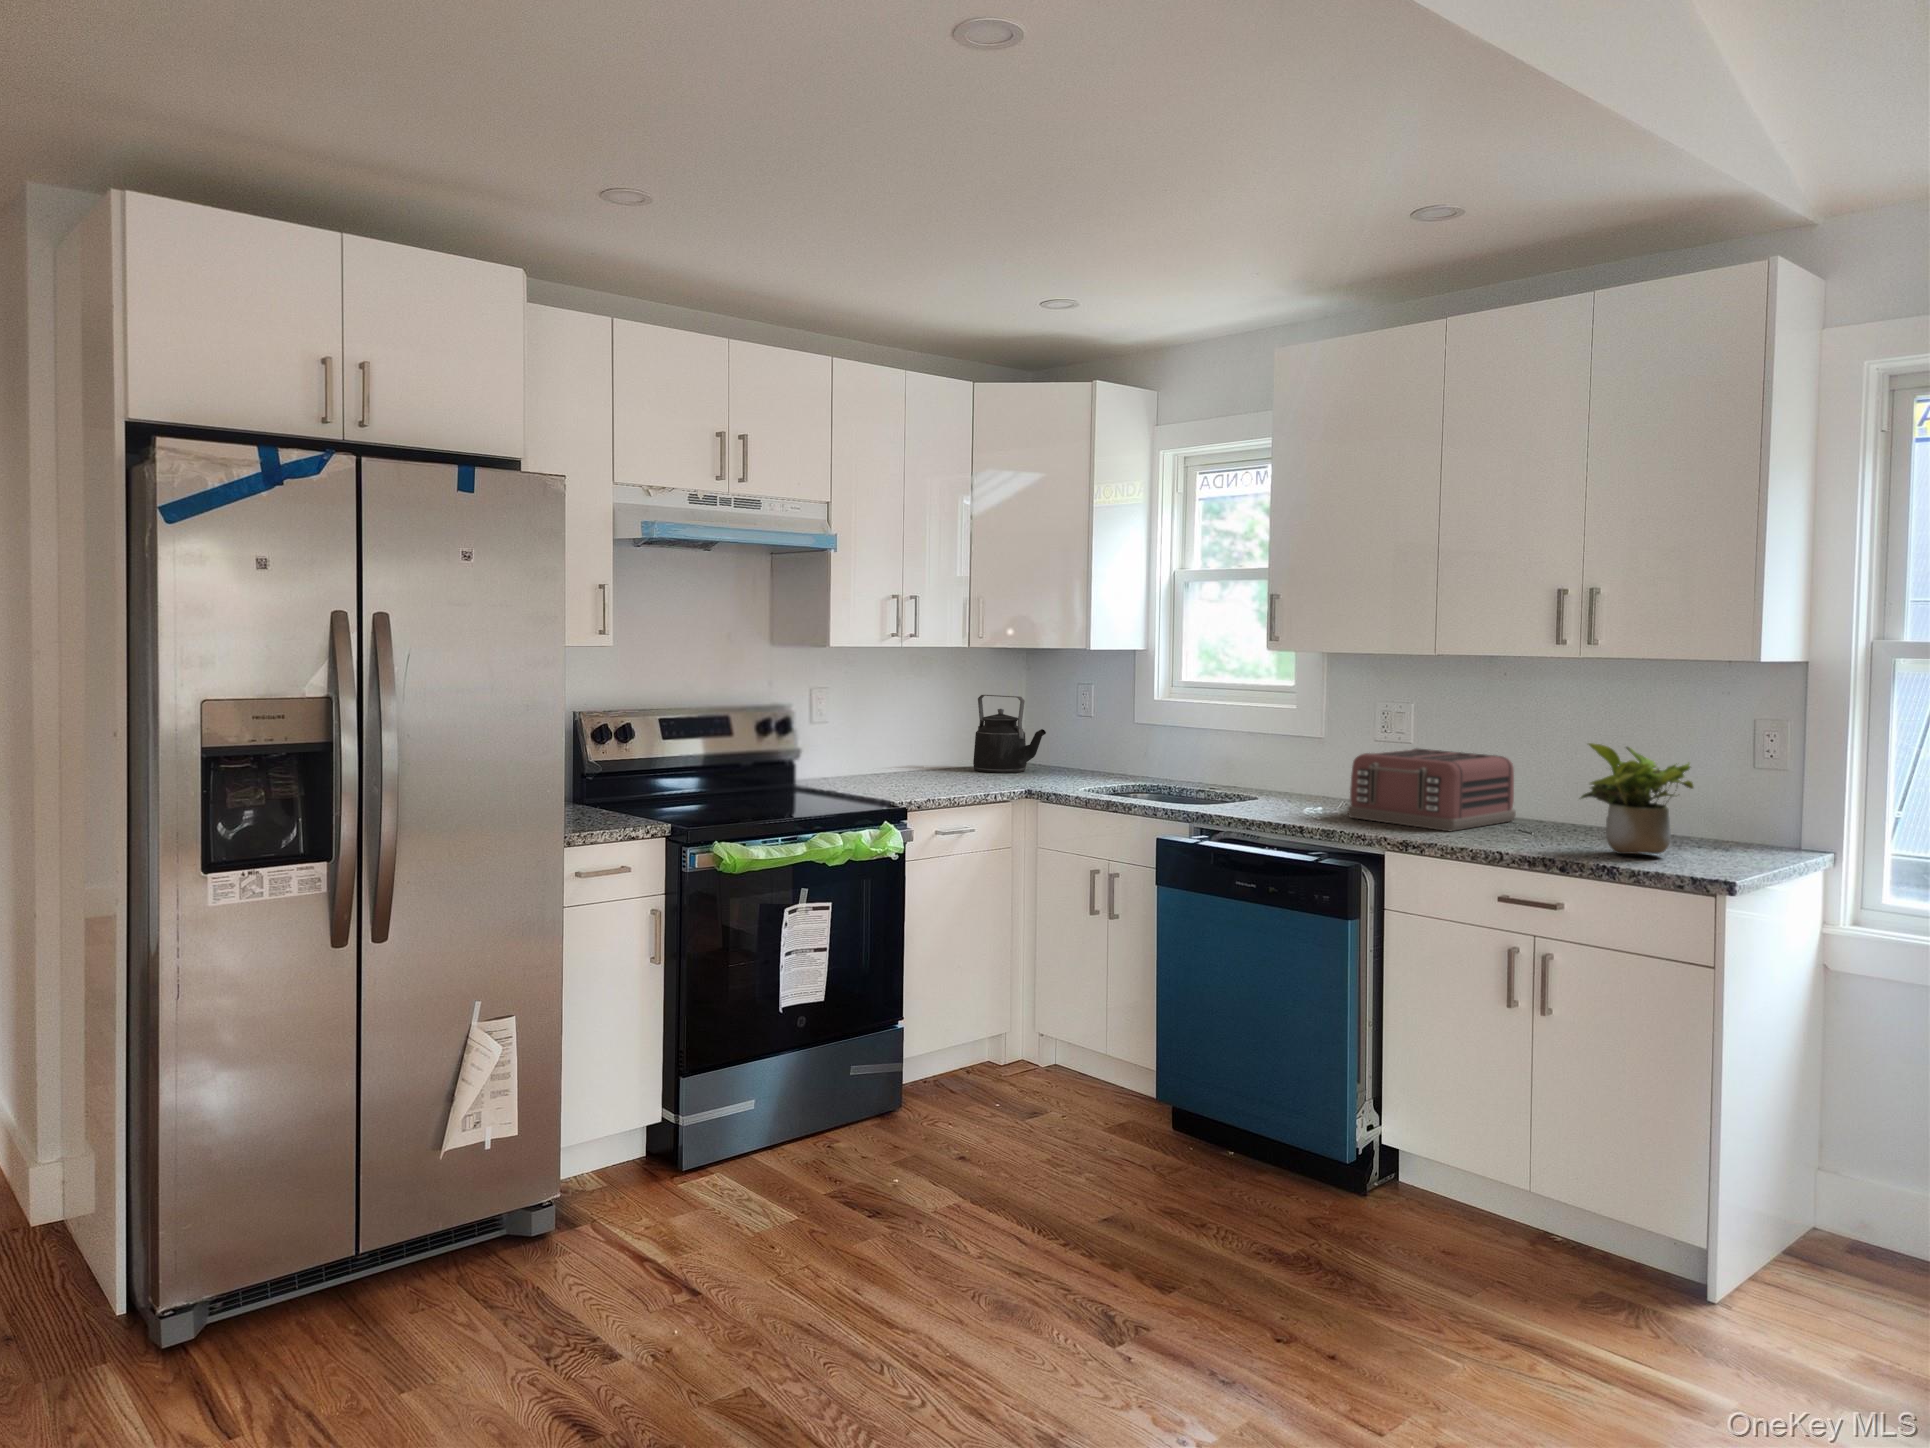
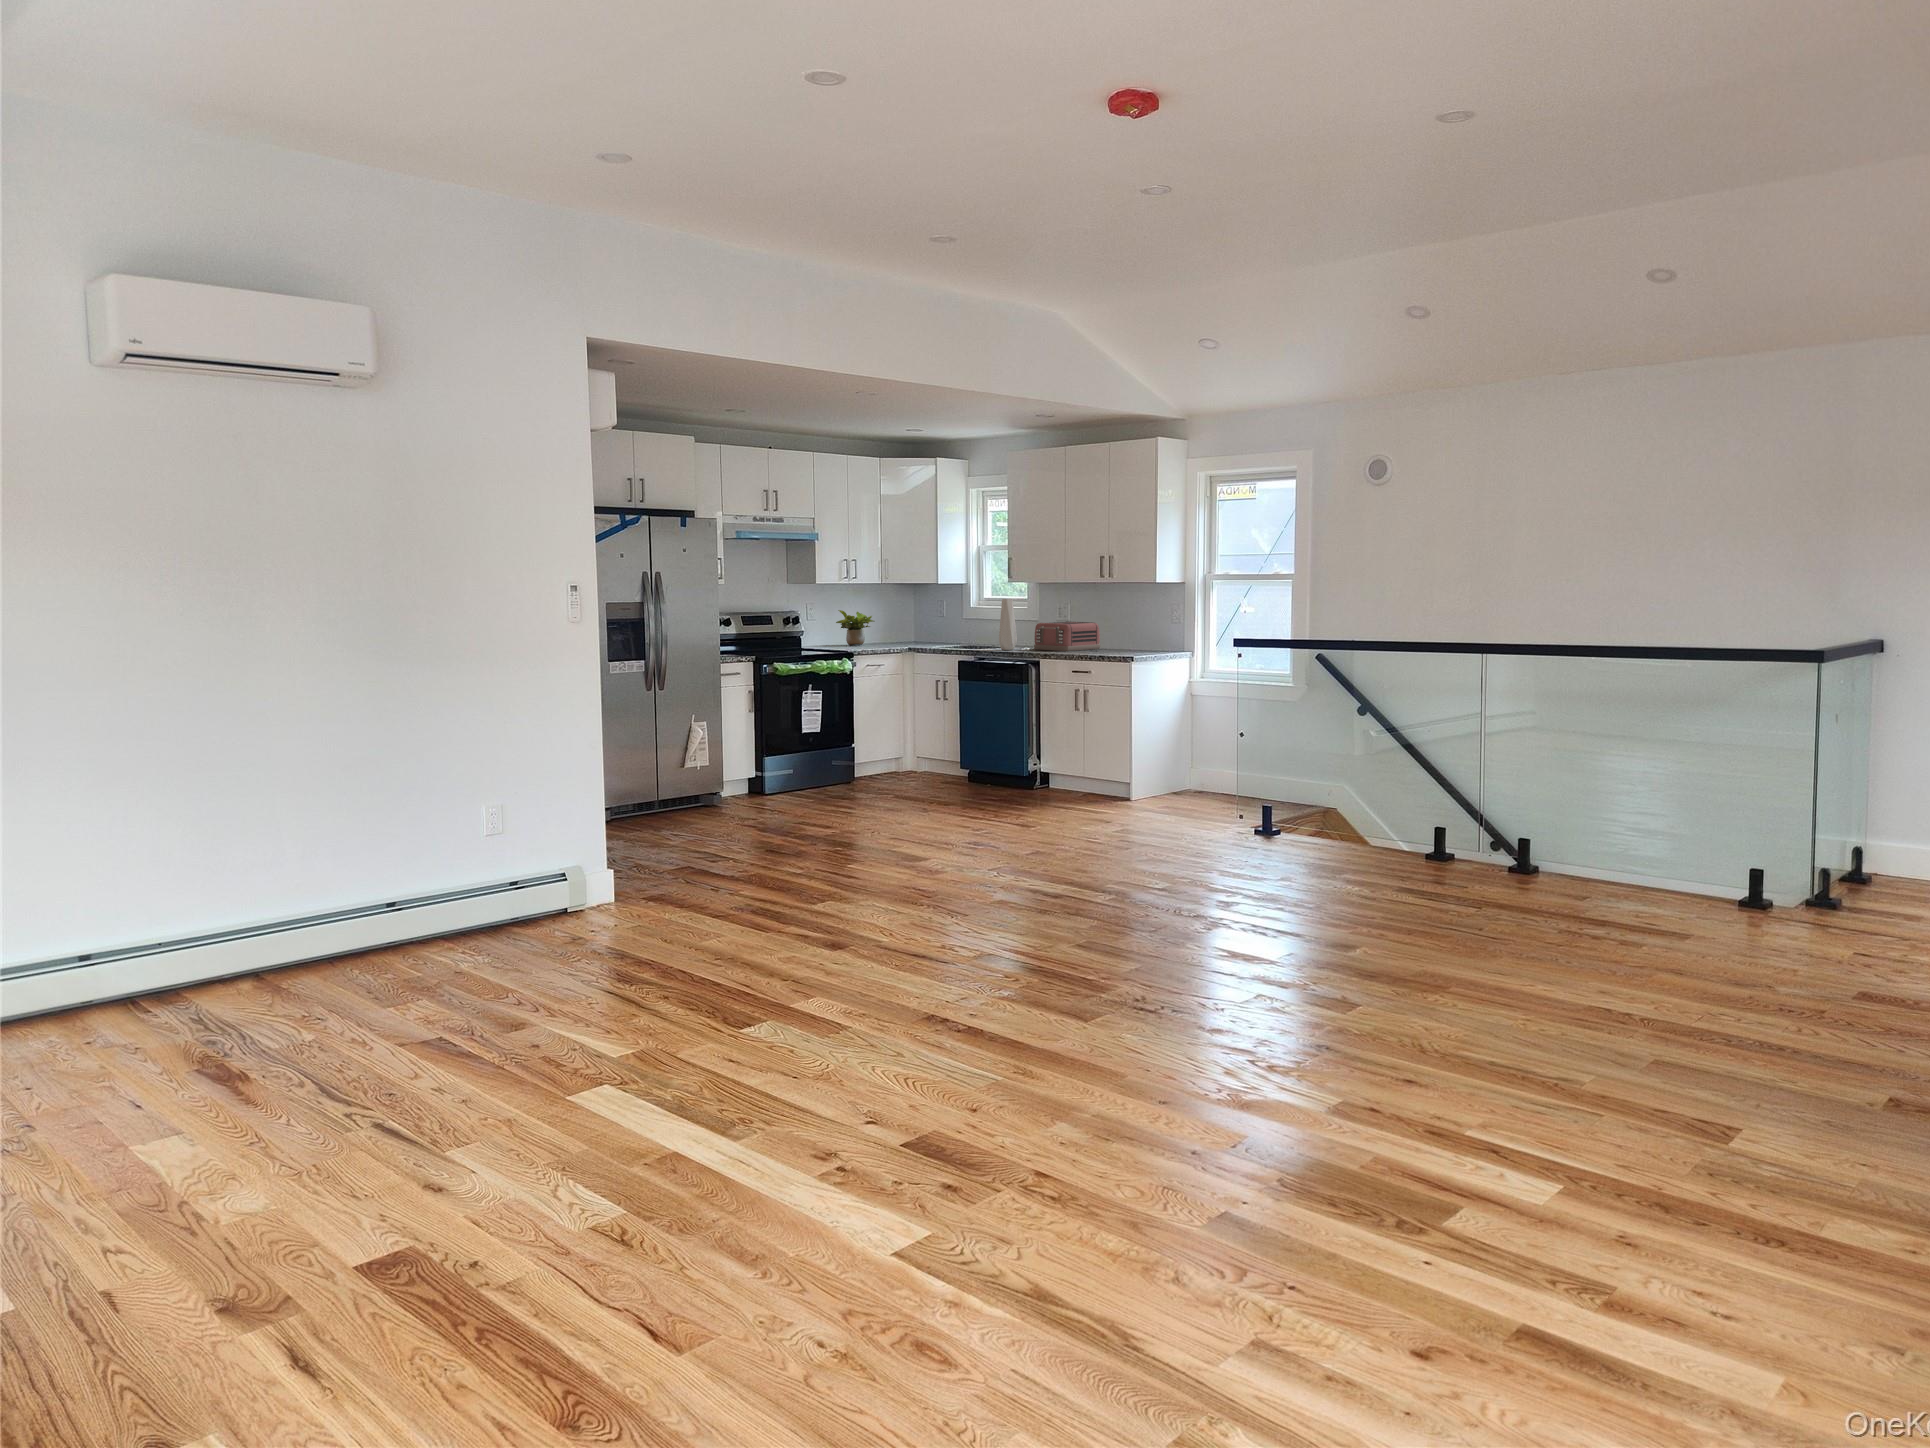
vase: none [1259,693,1306,819] -> present [999,599,1017,650]
kettle: present [973,695,1046,773] -> none [886,606,920,643]
potted plant: present [1581,743,1693,854] -> present [836,610,874,646]

